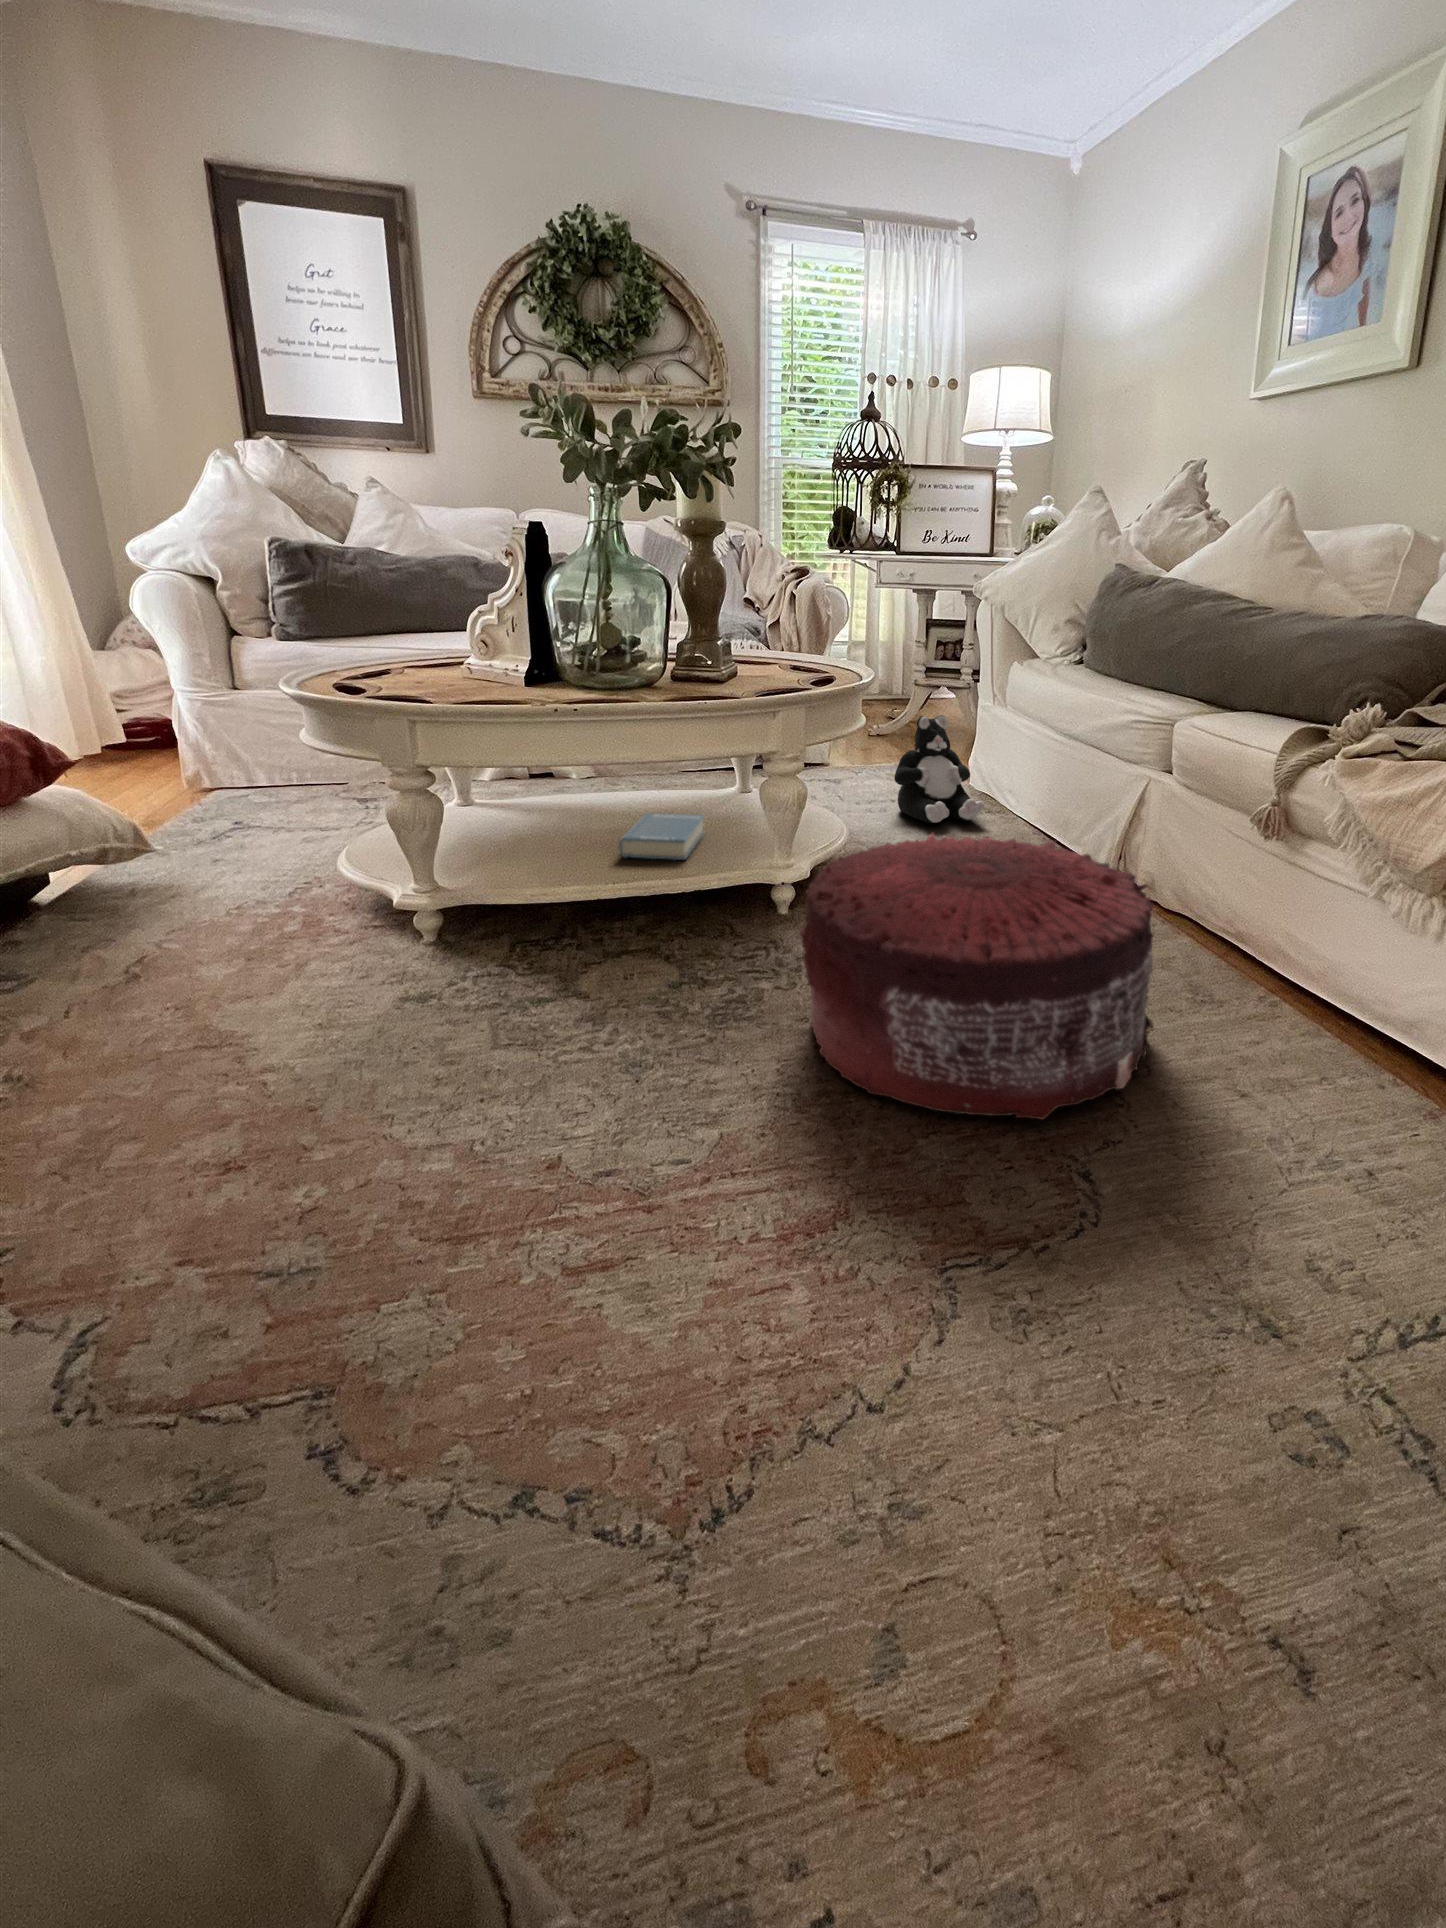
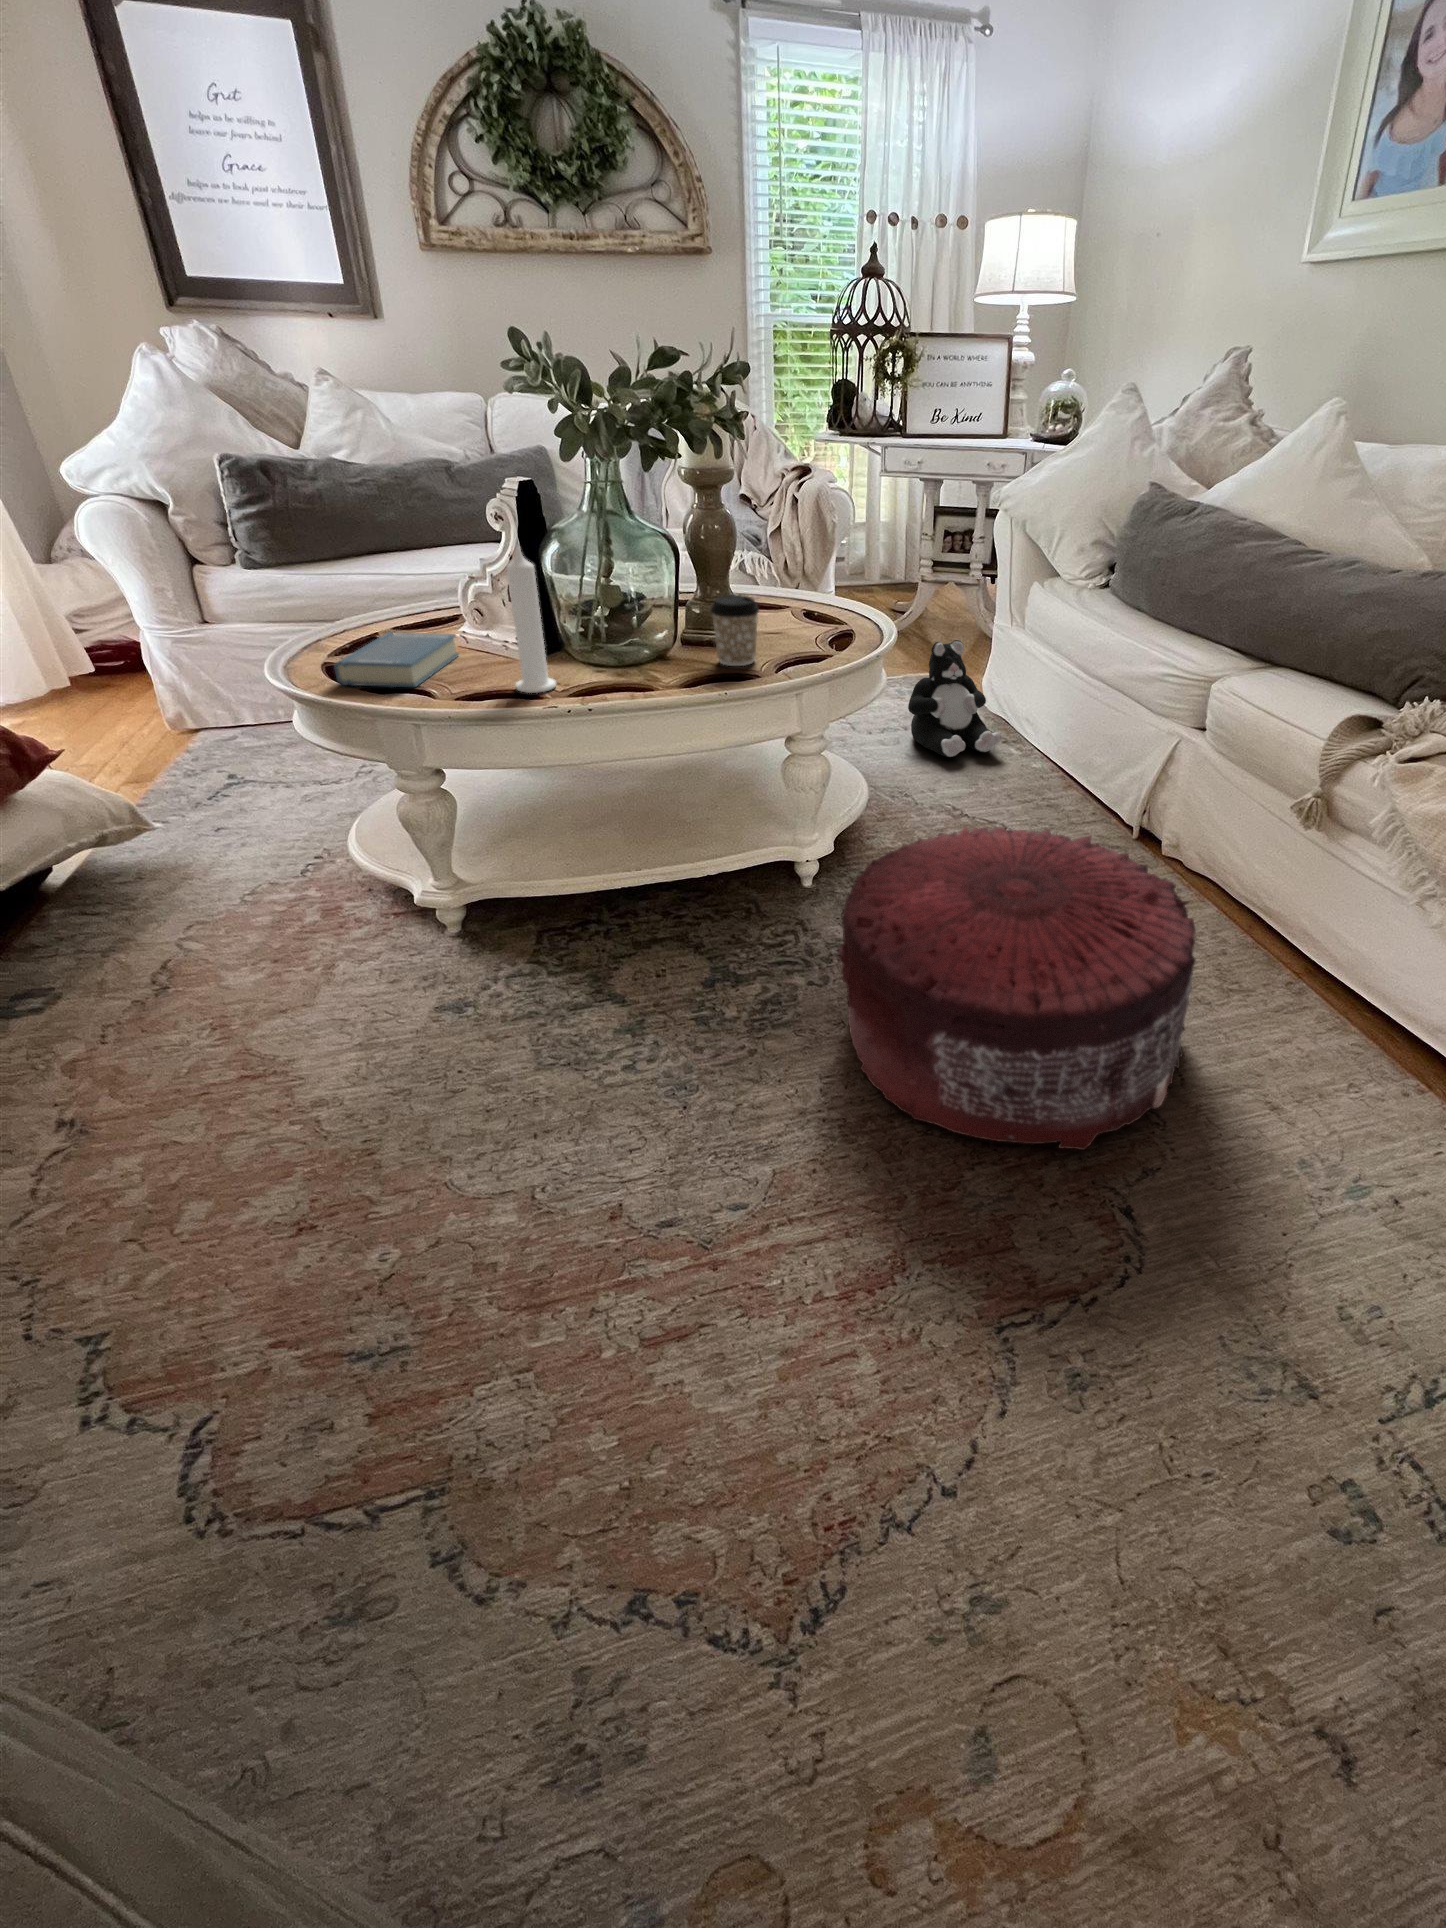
candle: none [508,562,547,699] -> present [507,546,556,693]
coffee cup: none [696,627,742,689] -> present [711,595,759,666]
hardback book: present [619,813,704,860] -> present [334,632,459,687]

